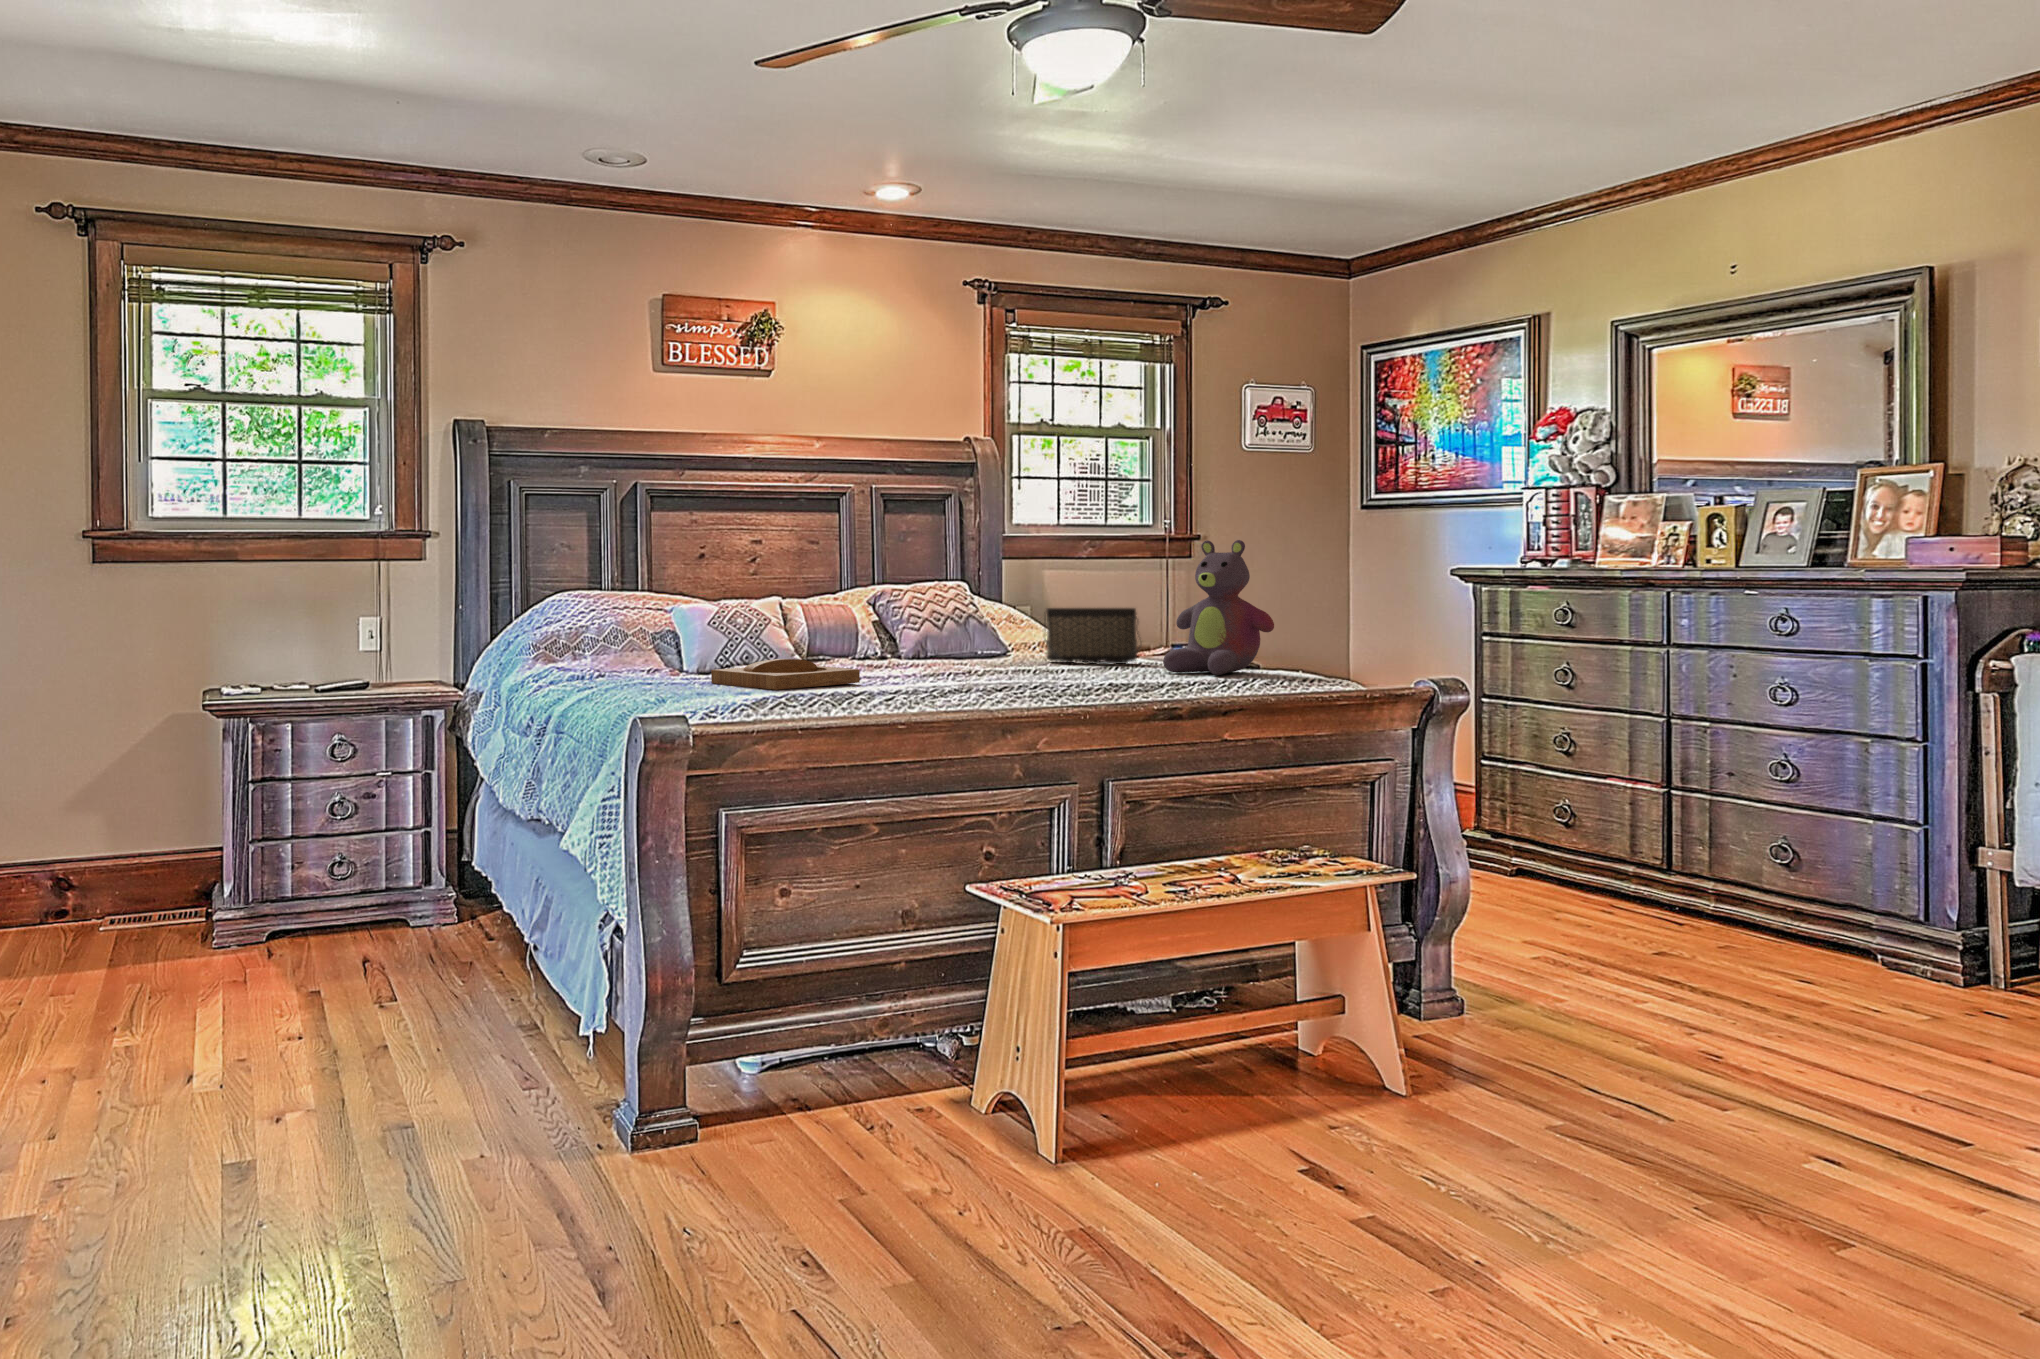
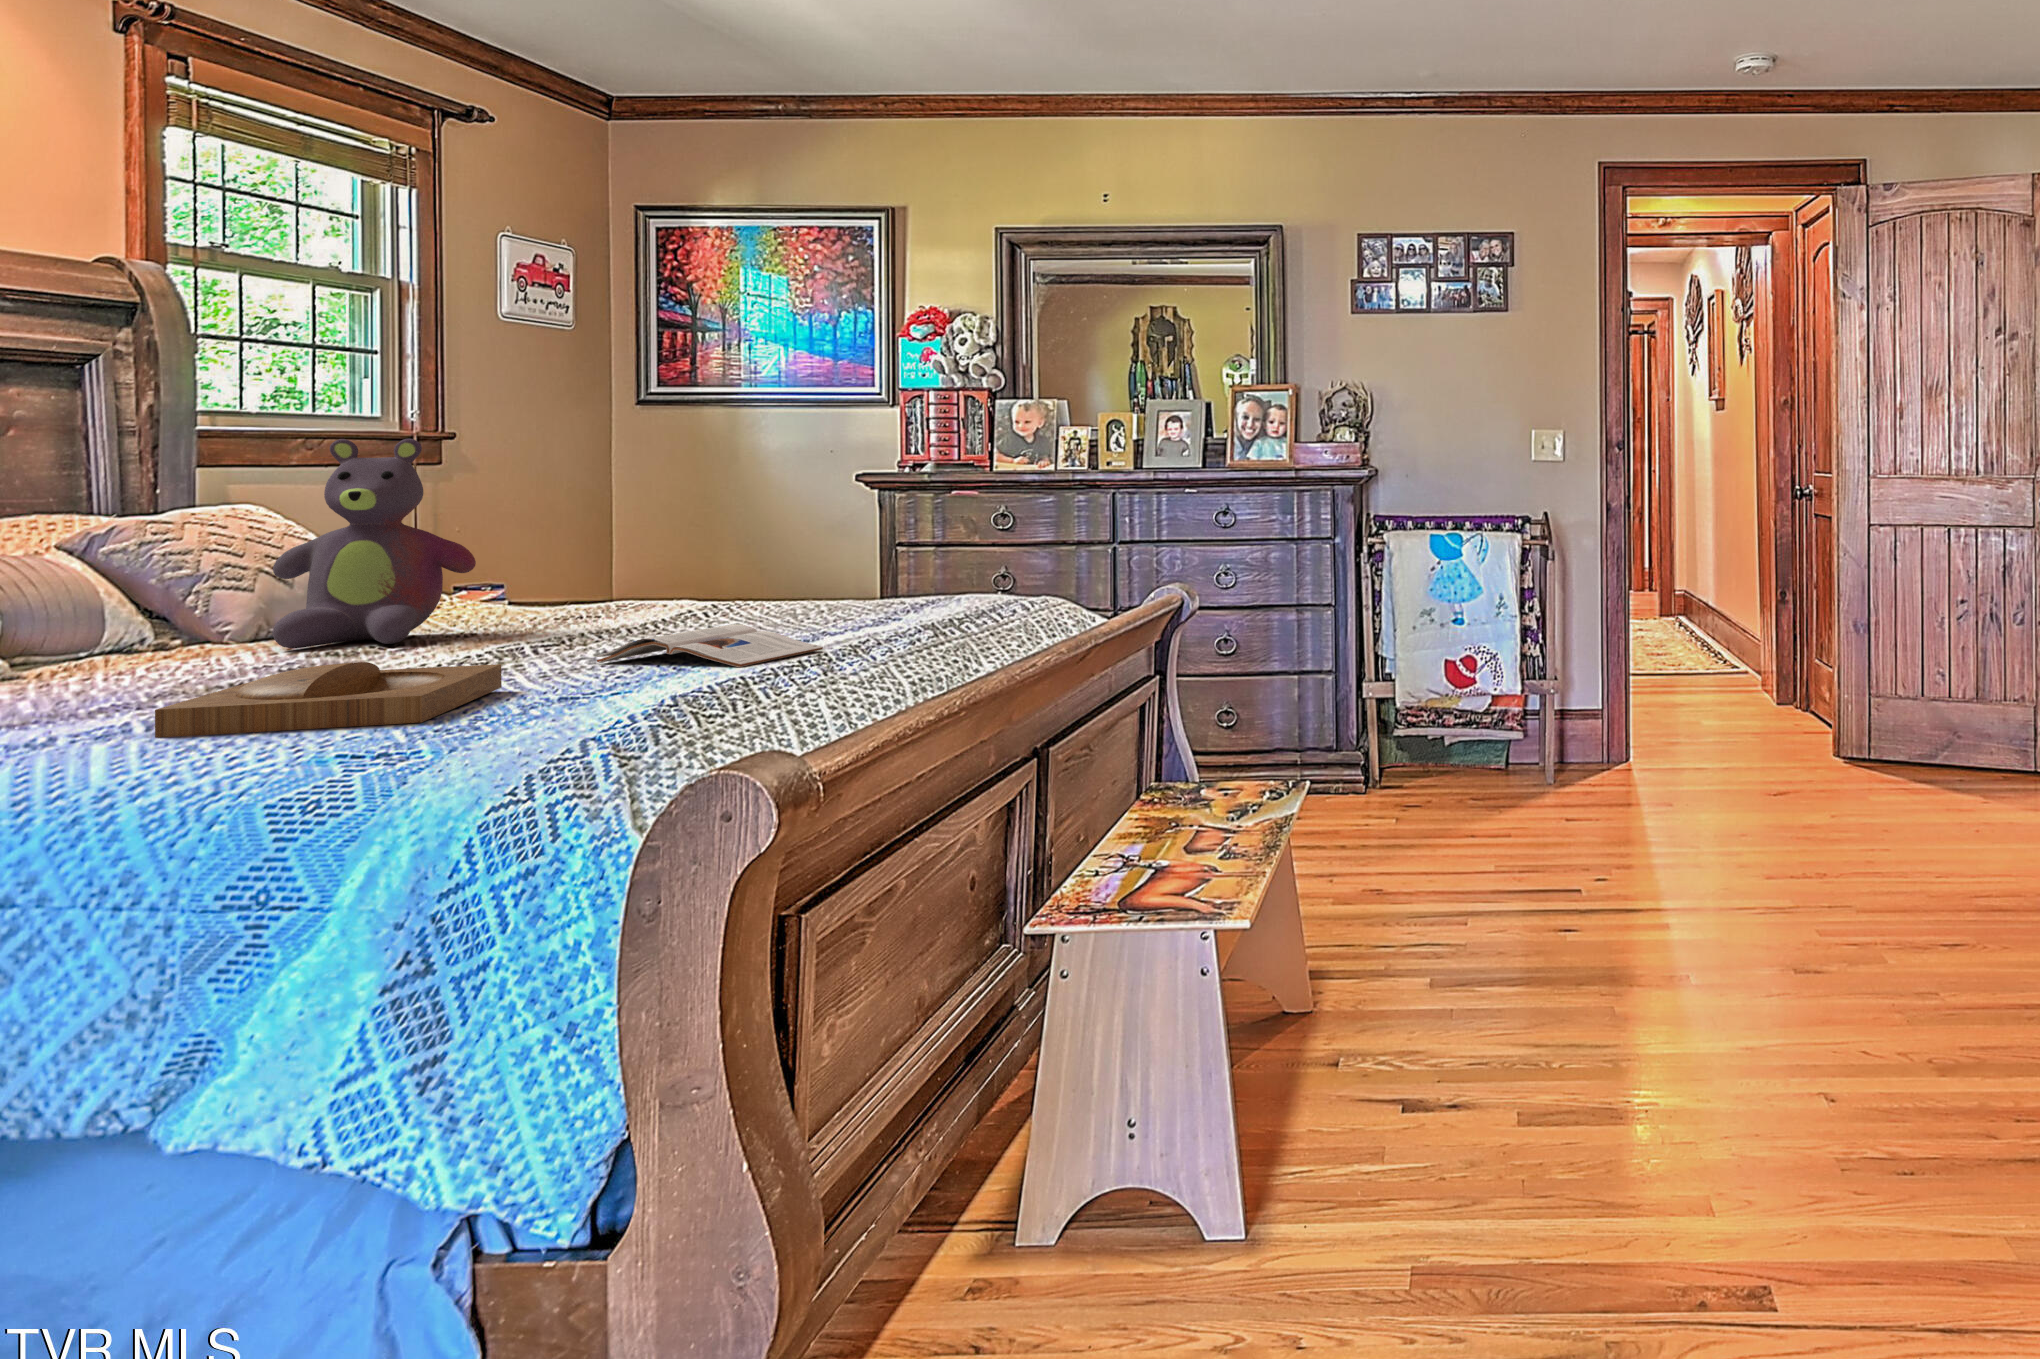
stuffed bear: present [1163,540,1274,675] -> present [273,439,476,649]
handbag: present [1045,608,1141,665] -> none [519,534,690,621]
magazine: none [950,665,1055,689] -> present [597,624,823,667]

